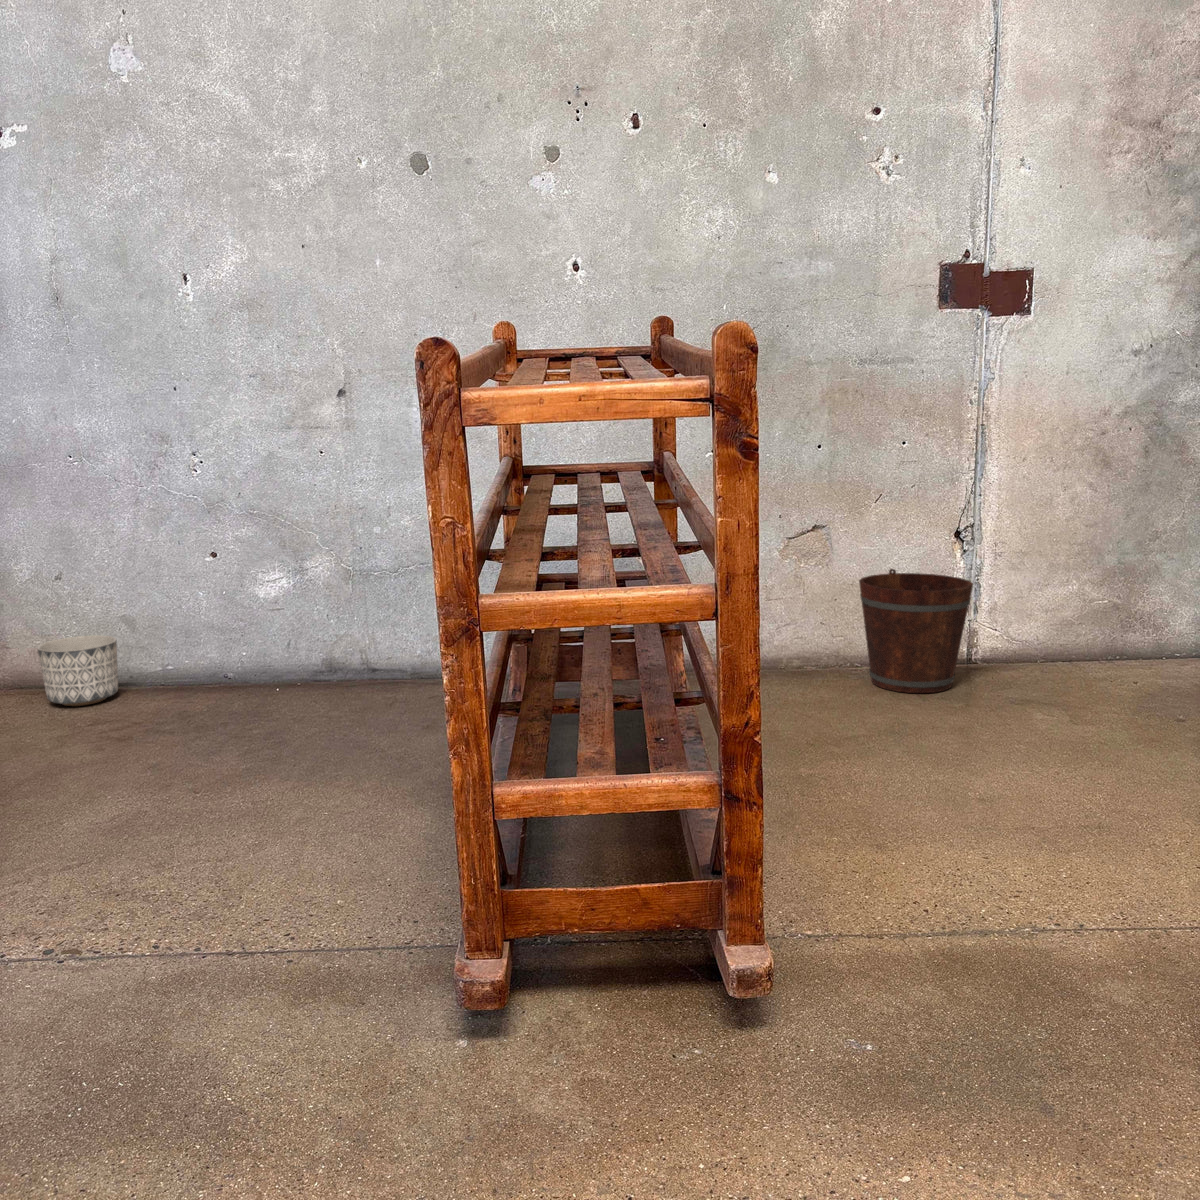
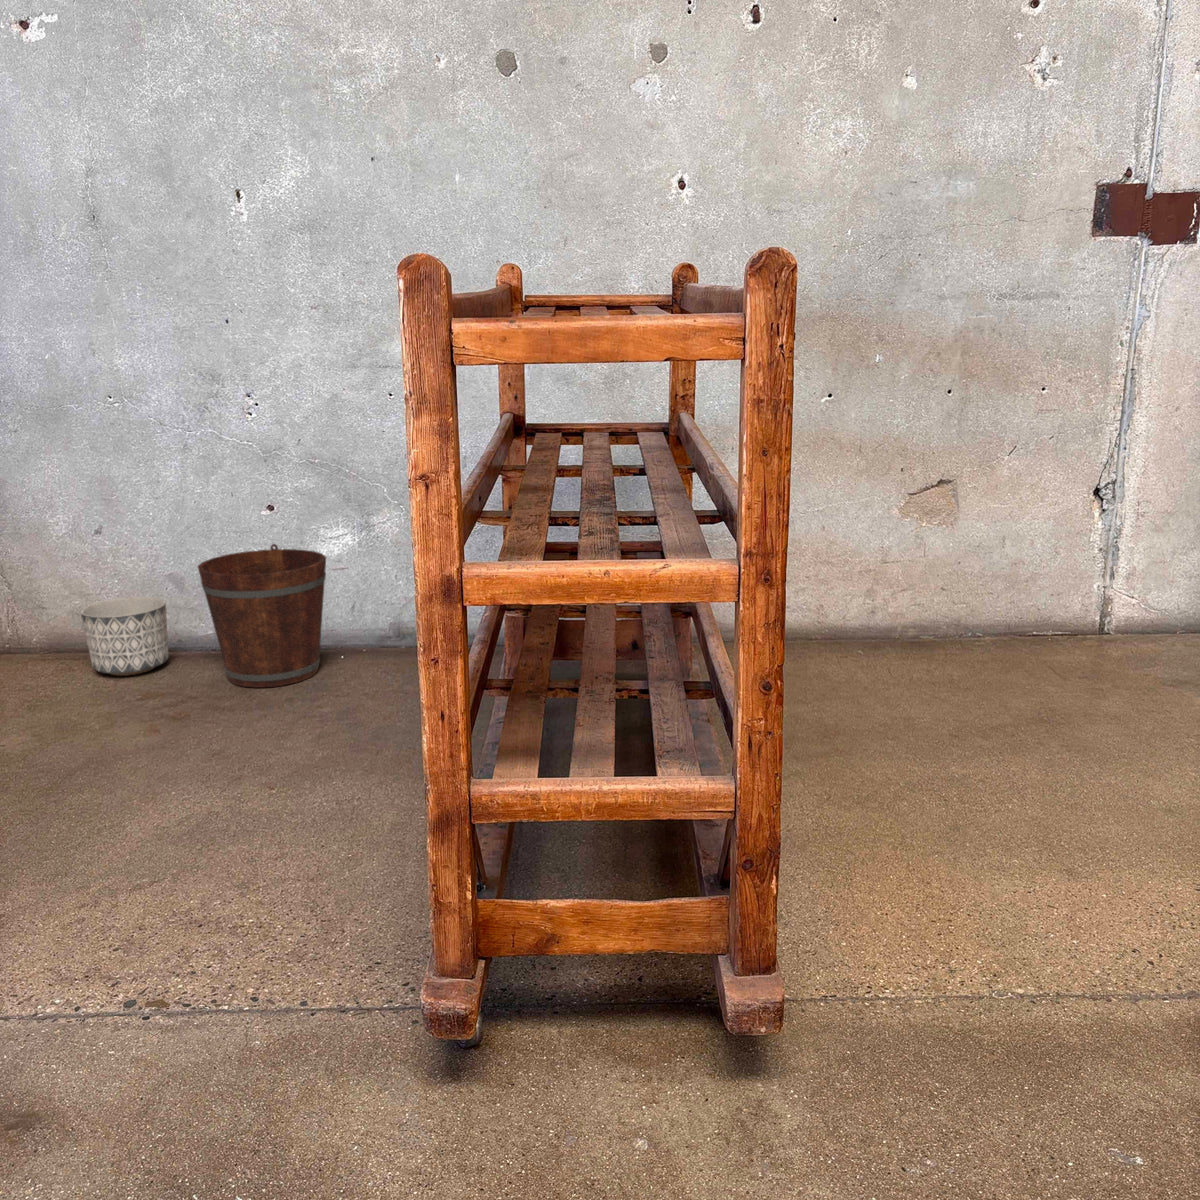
bucket: present [859,569,973,693] -> present [198,544,326,688]

